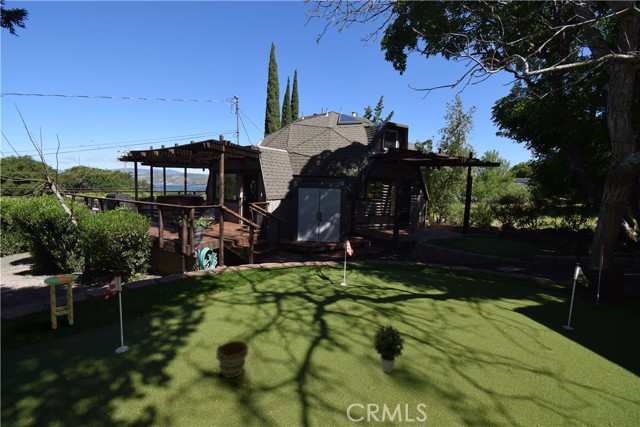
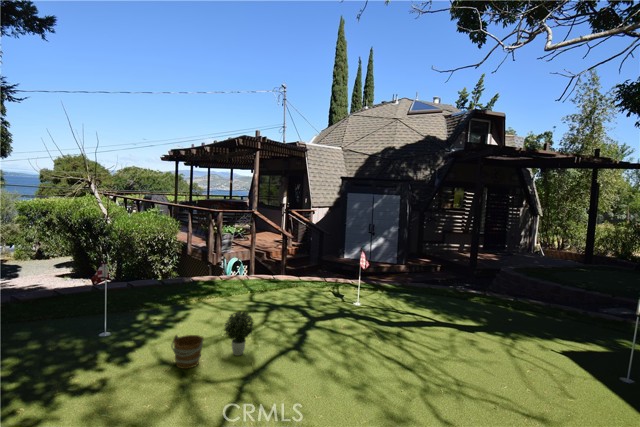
side table: present [44,274,77,329] -> none [53,263,81,312]
potted plant: present [374,325,405,373] -> present [224,311,254,356]

